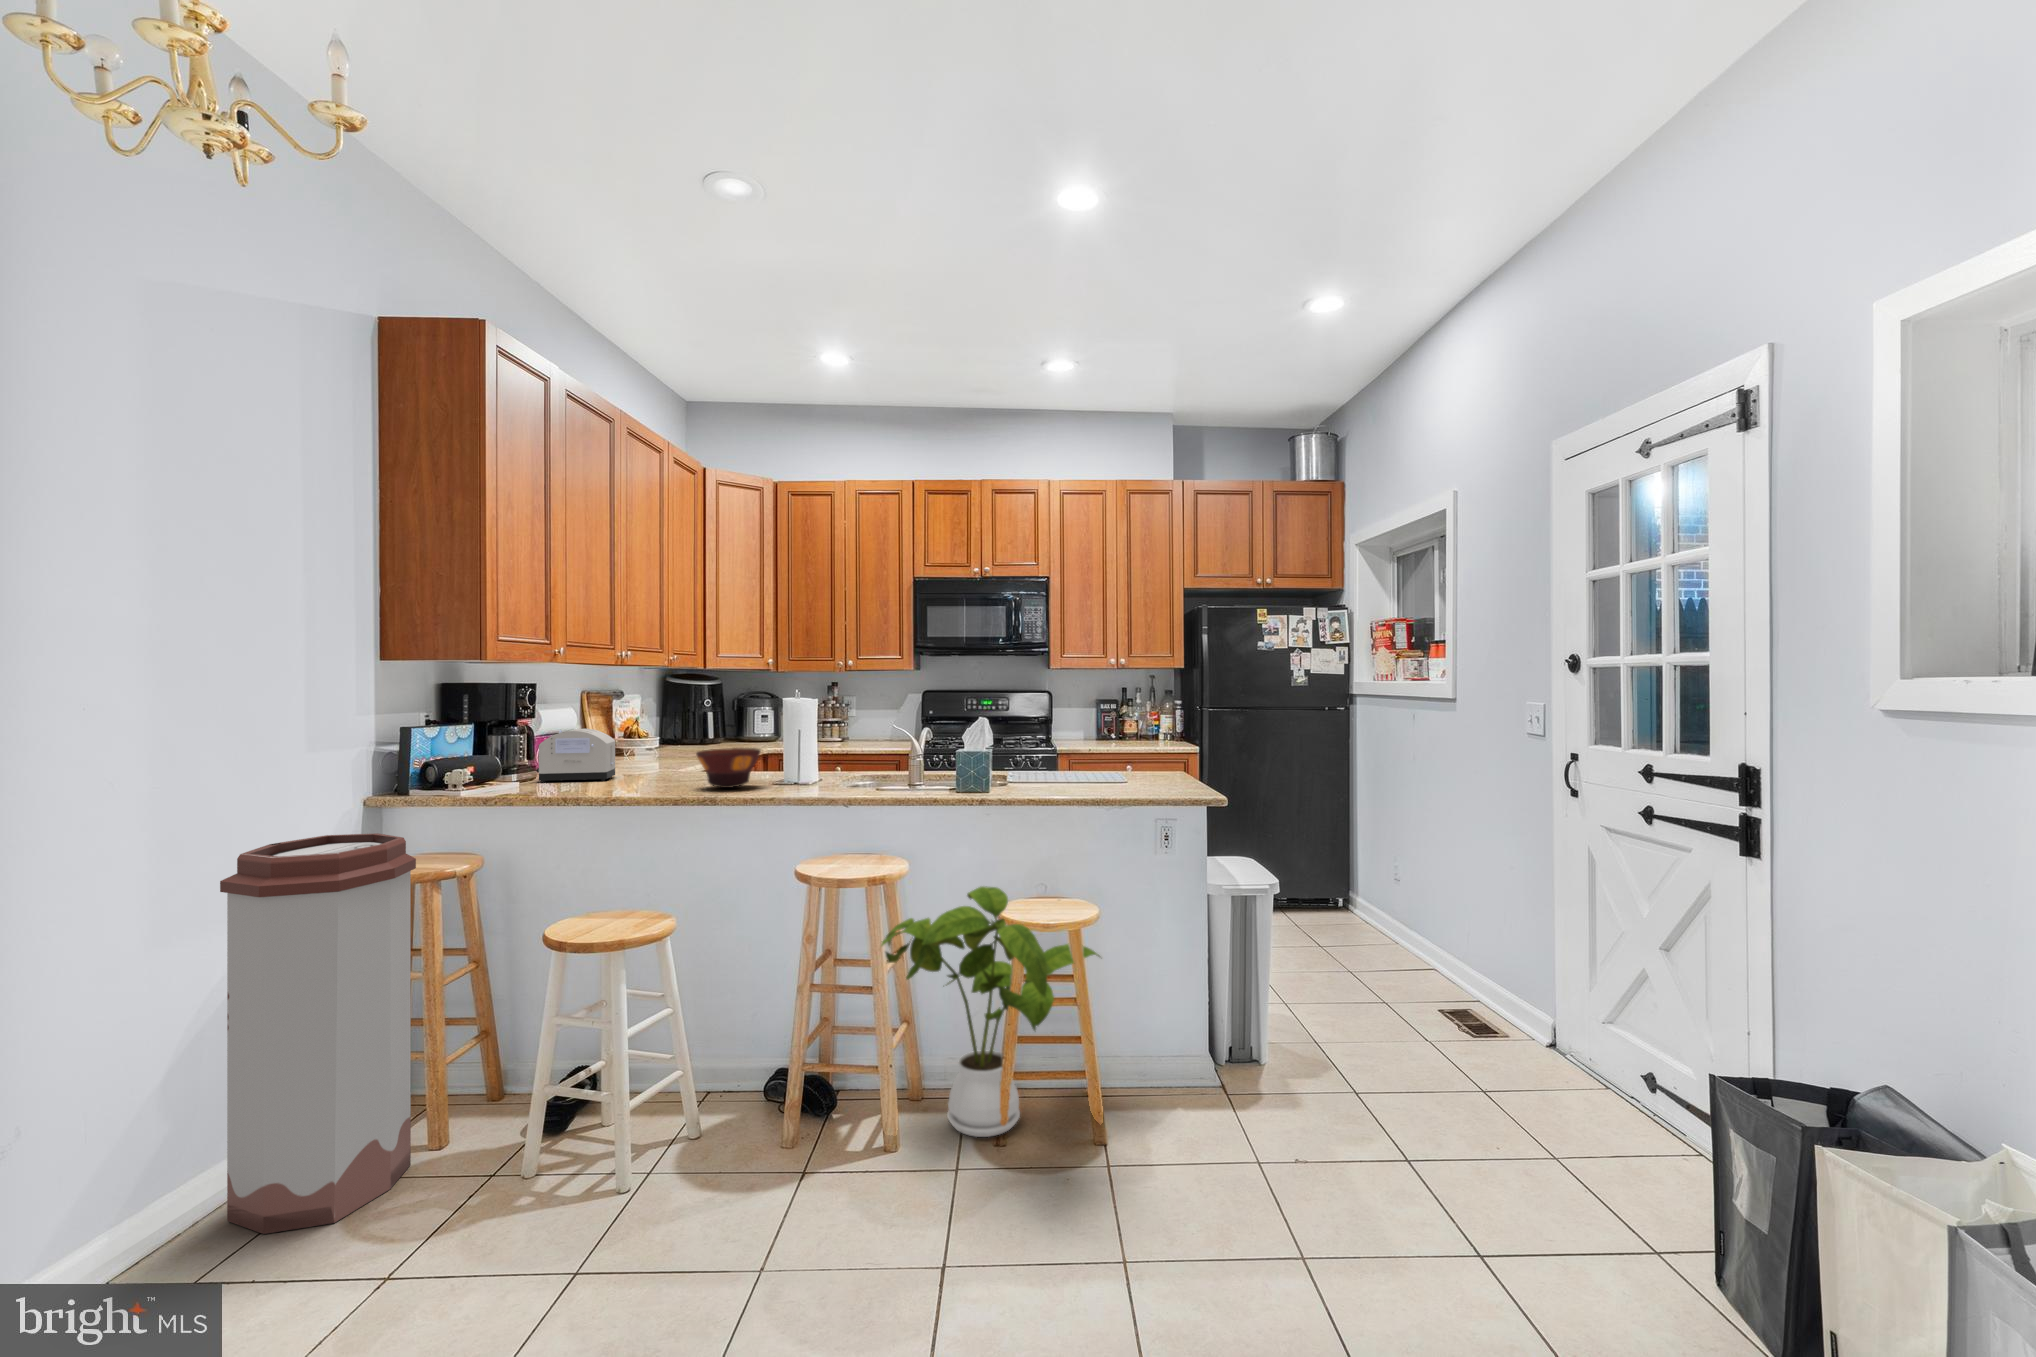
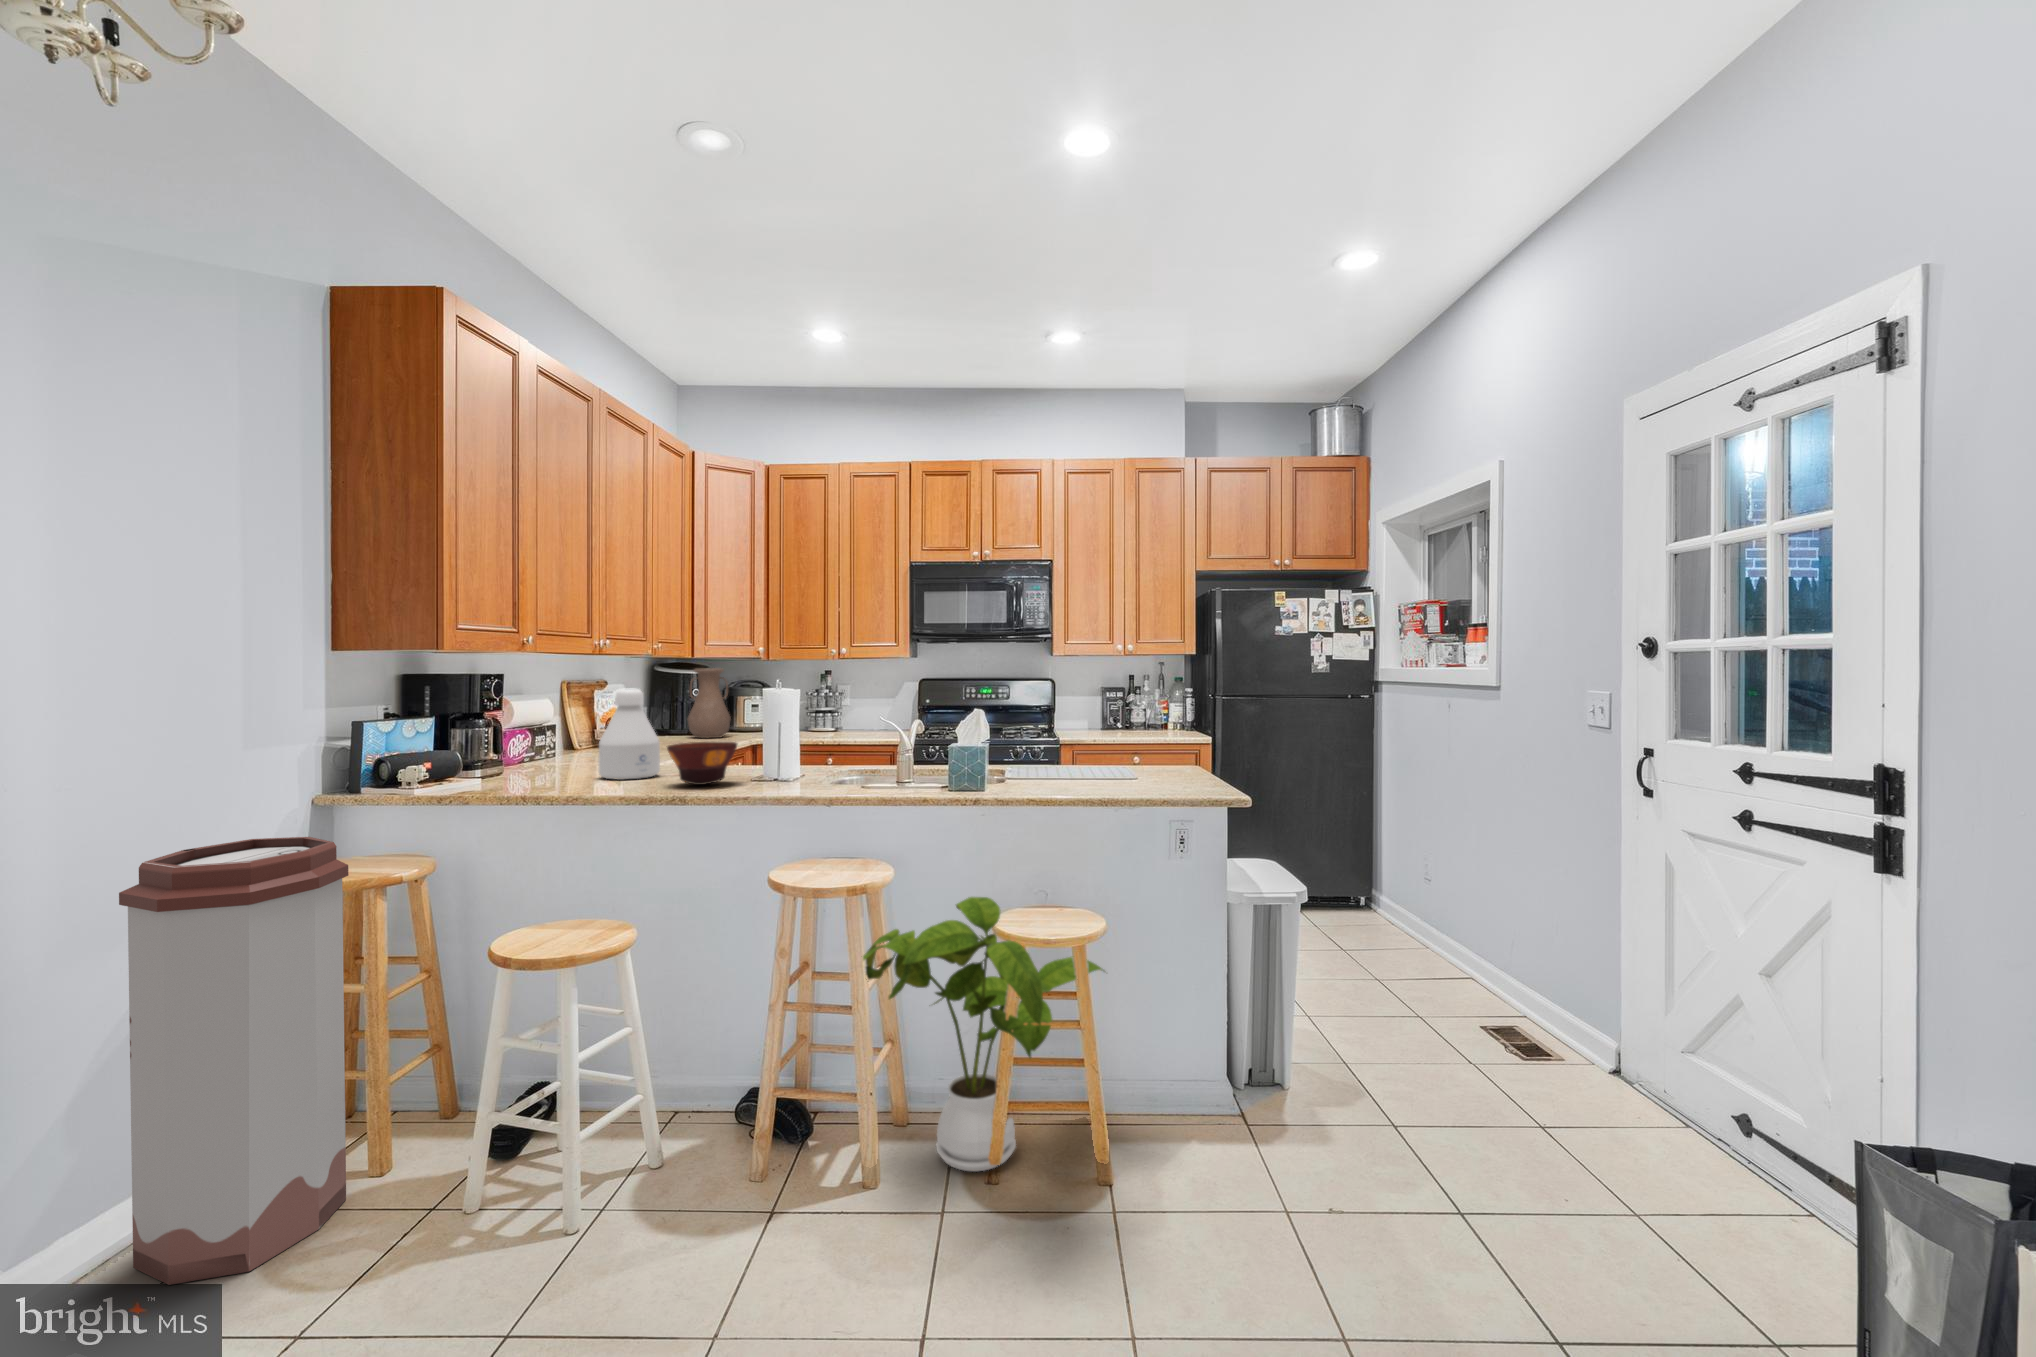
vase: none [694,681,736,748] -> present [688,668,731,738]
bottle: none [628,699,685,784] -> present [599,689,660,780]
toaster: present [536,729,615,782] -> none [501,720,588,778]

